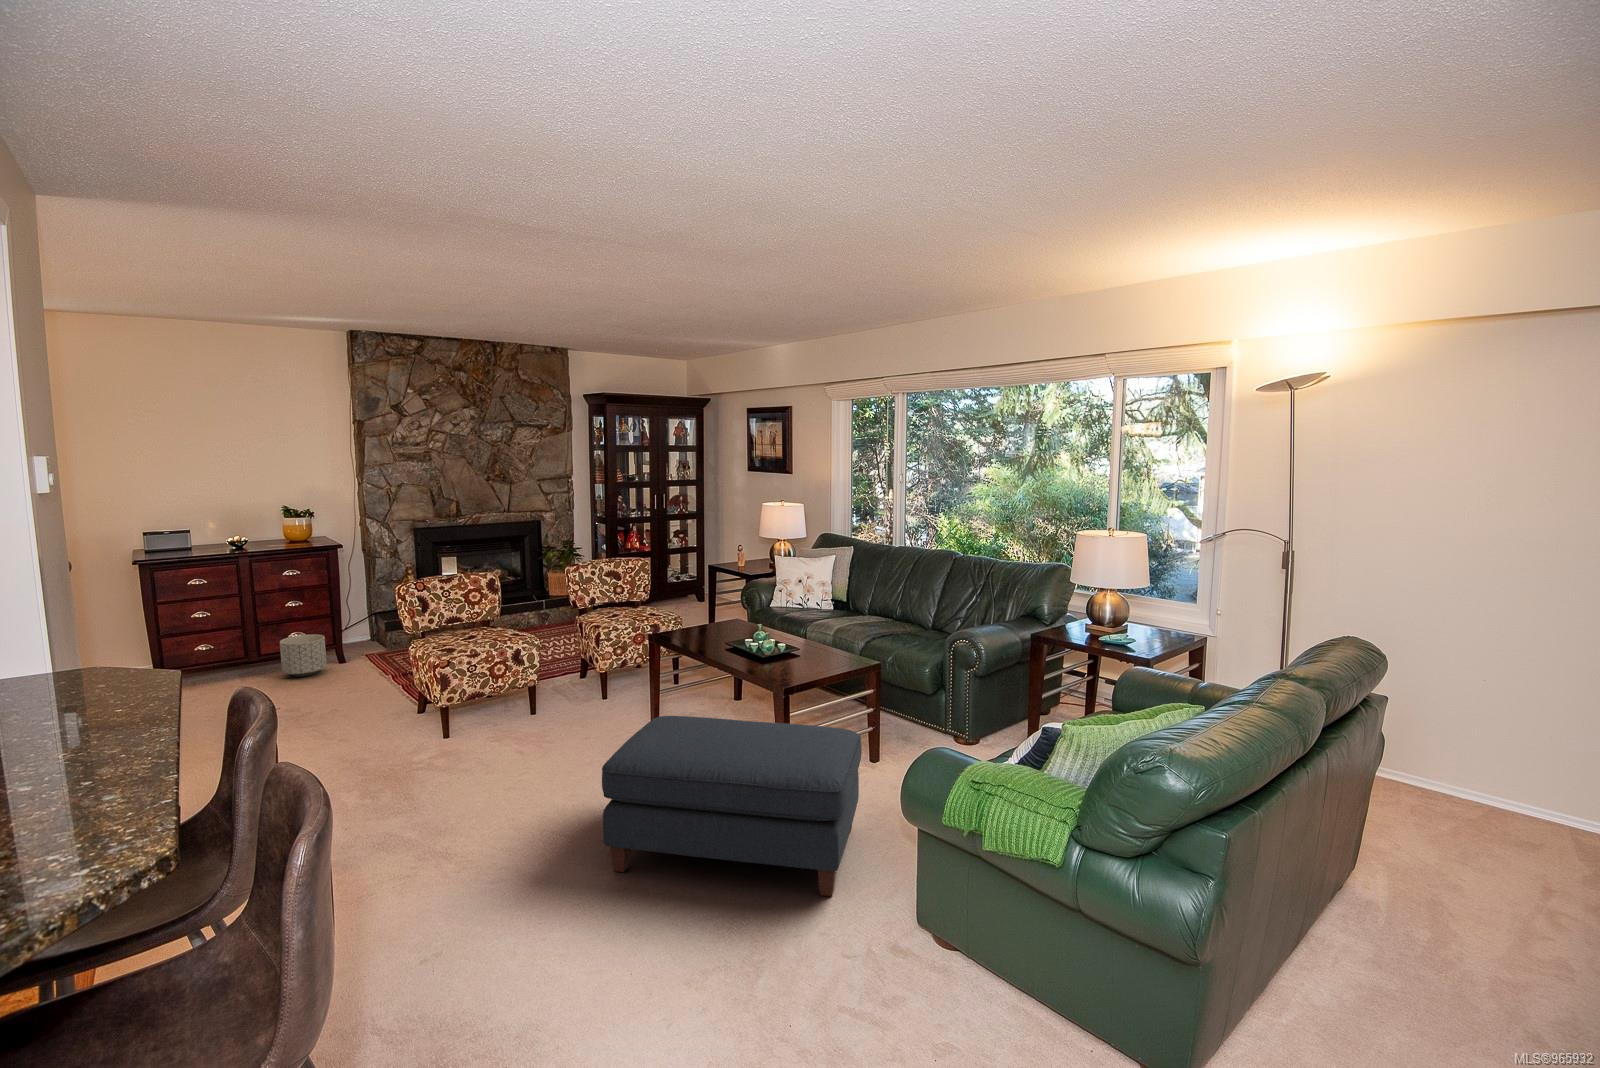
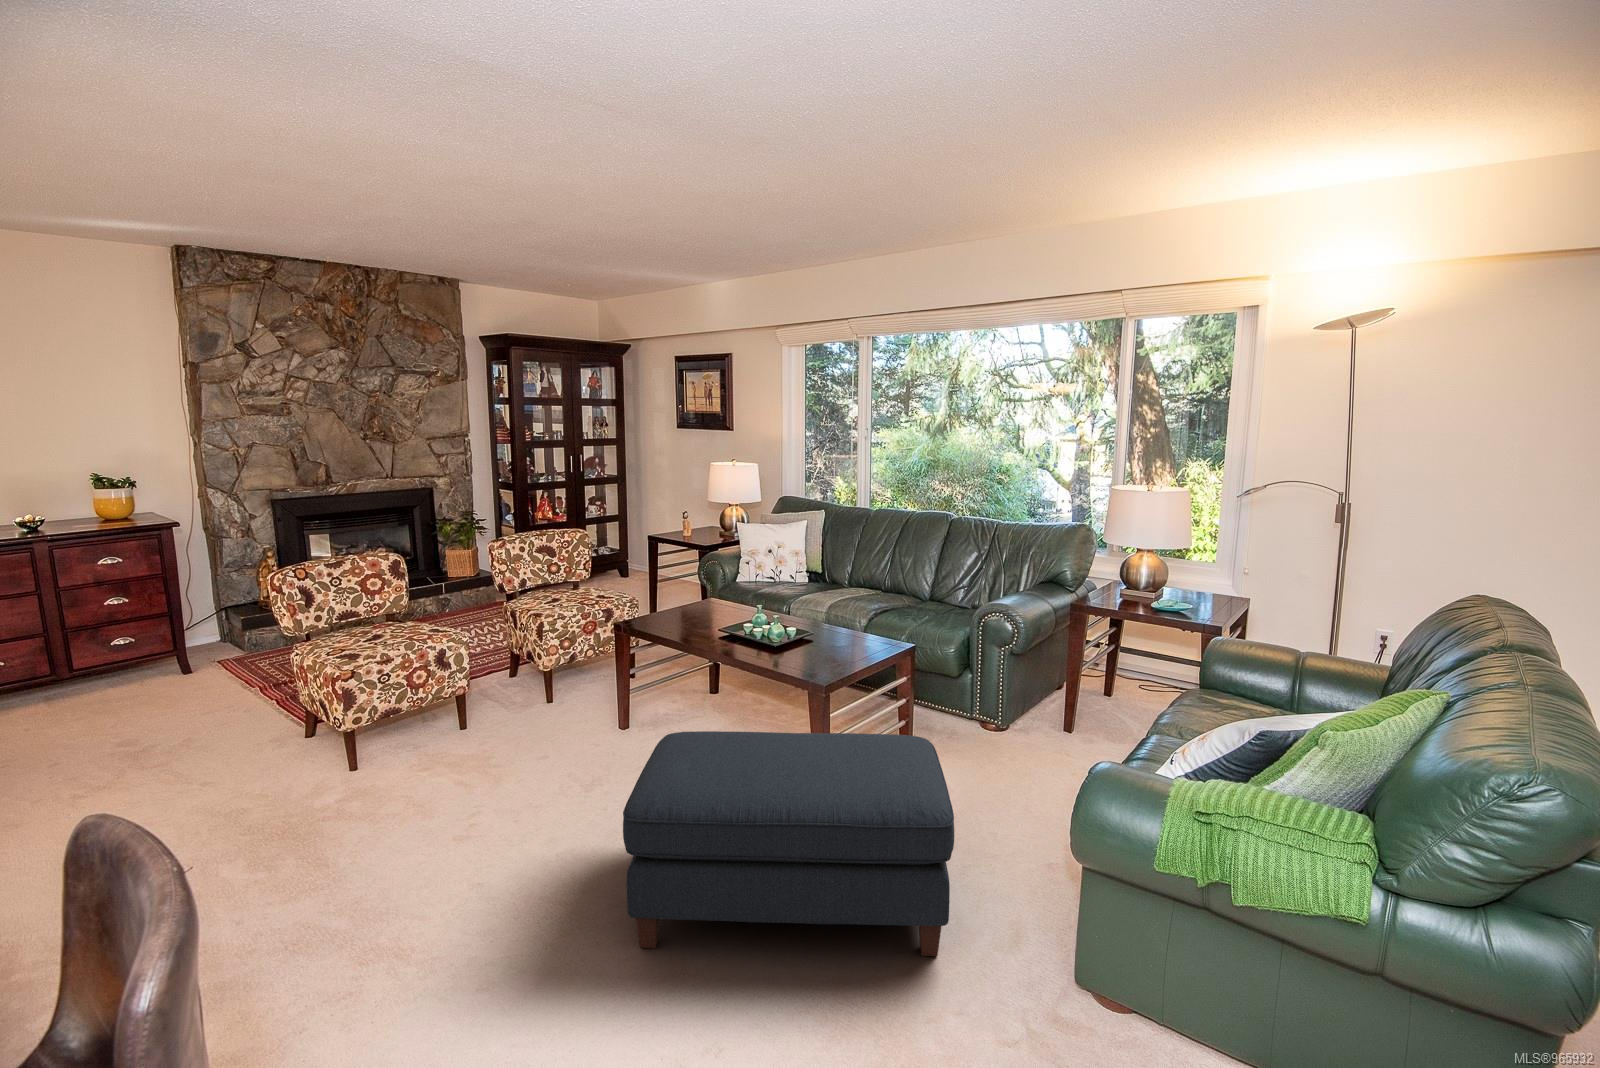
planter: present [280,634,327,677] -> none [98,640,167,696]

